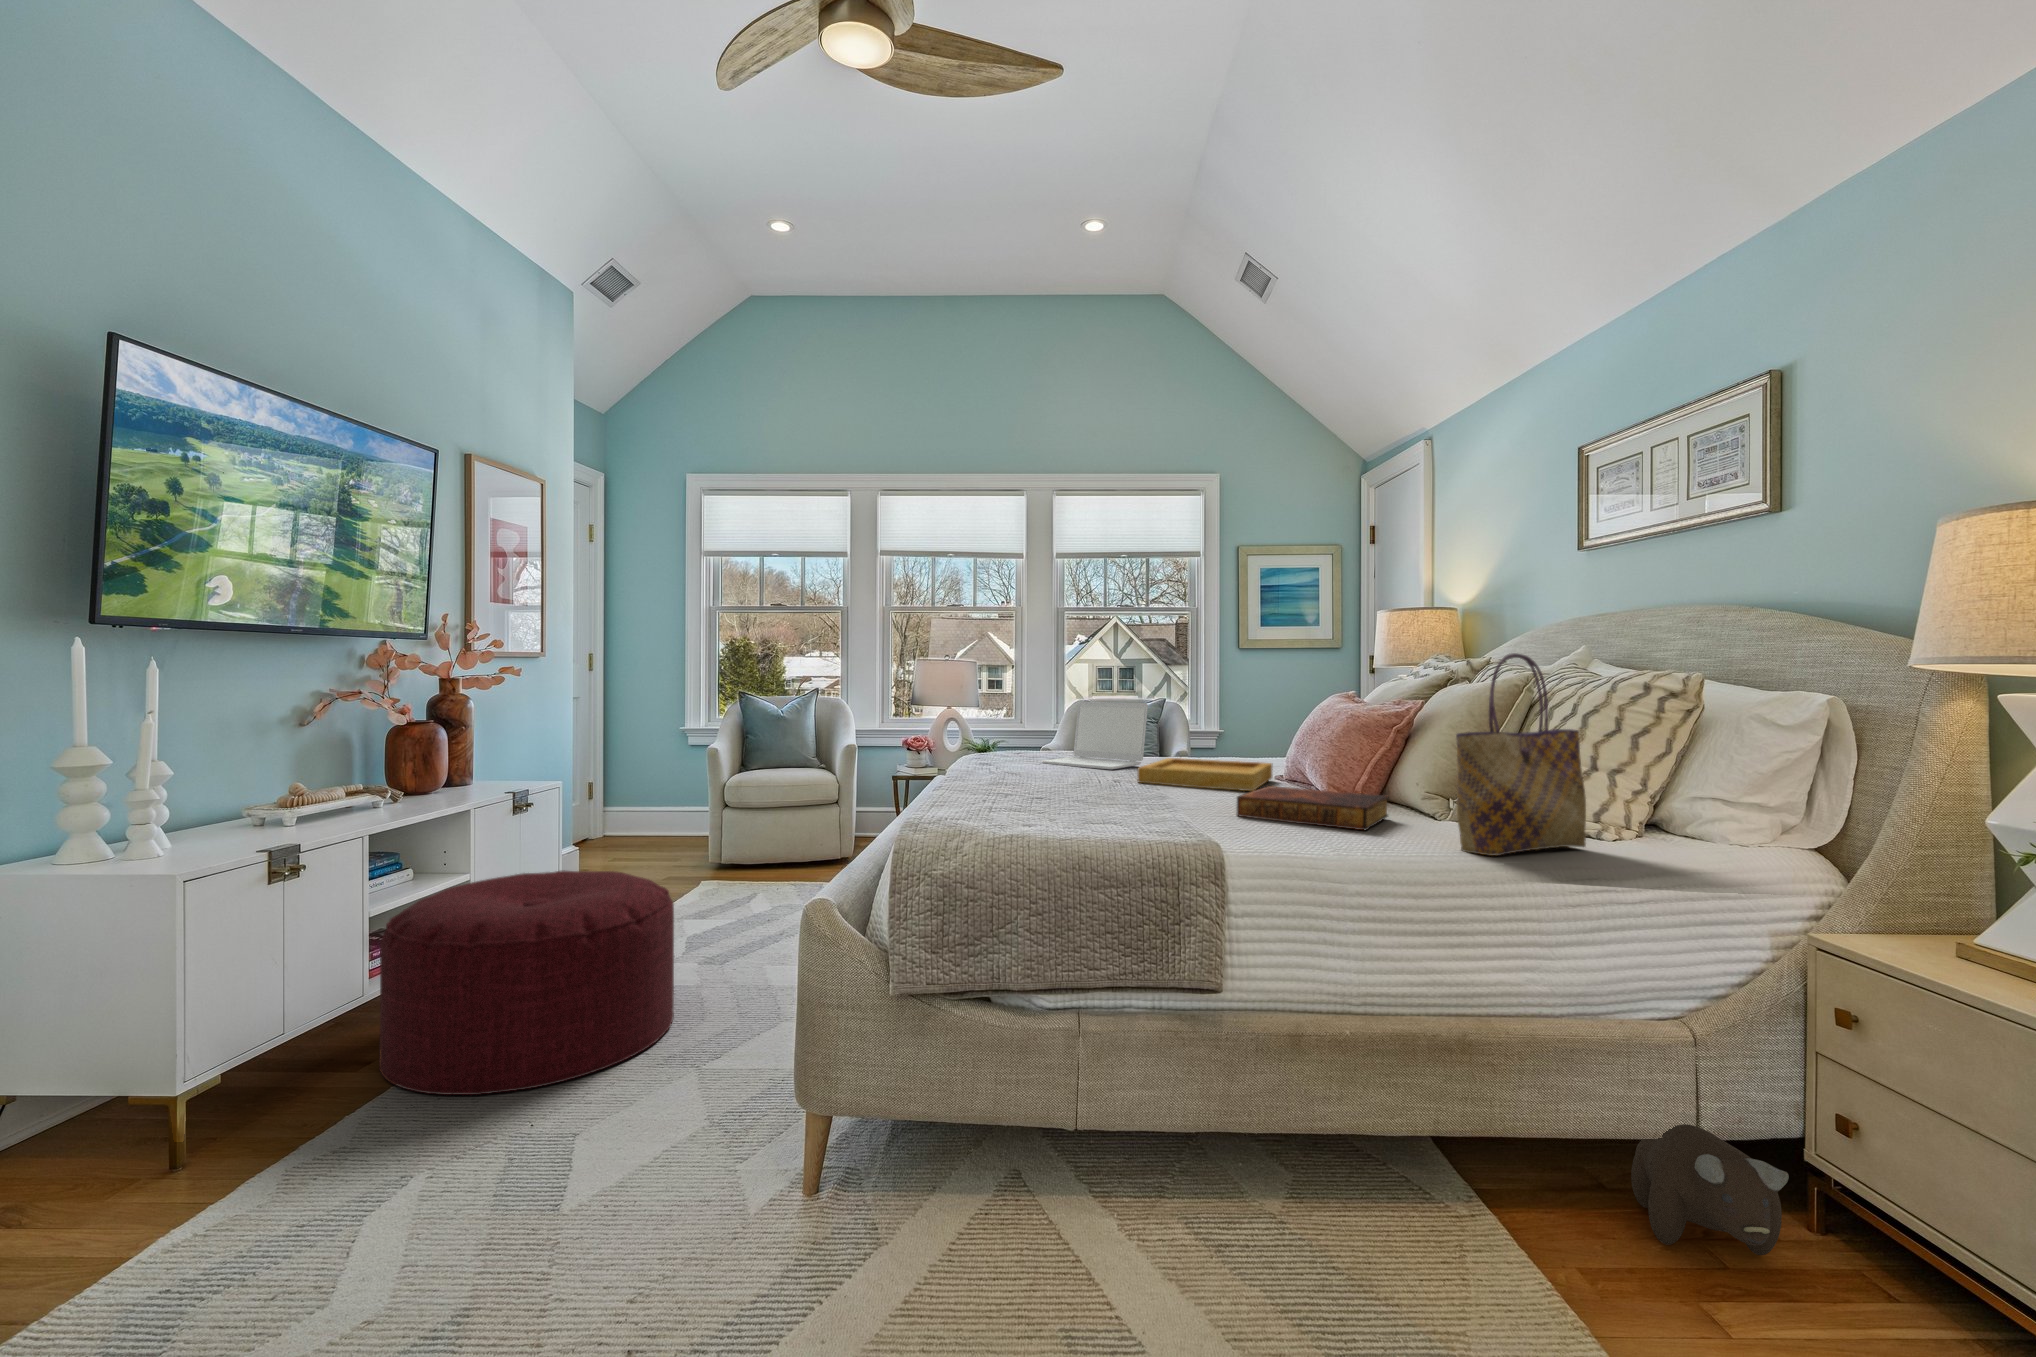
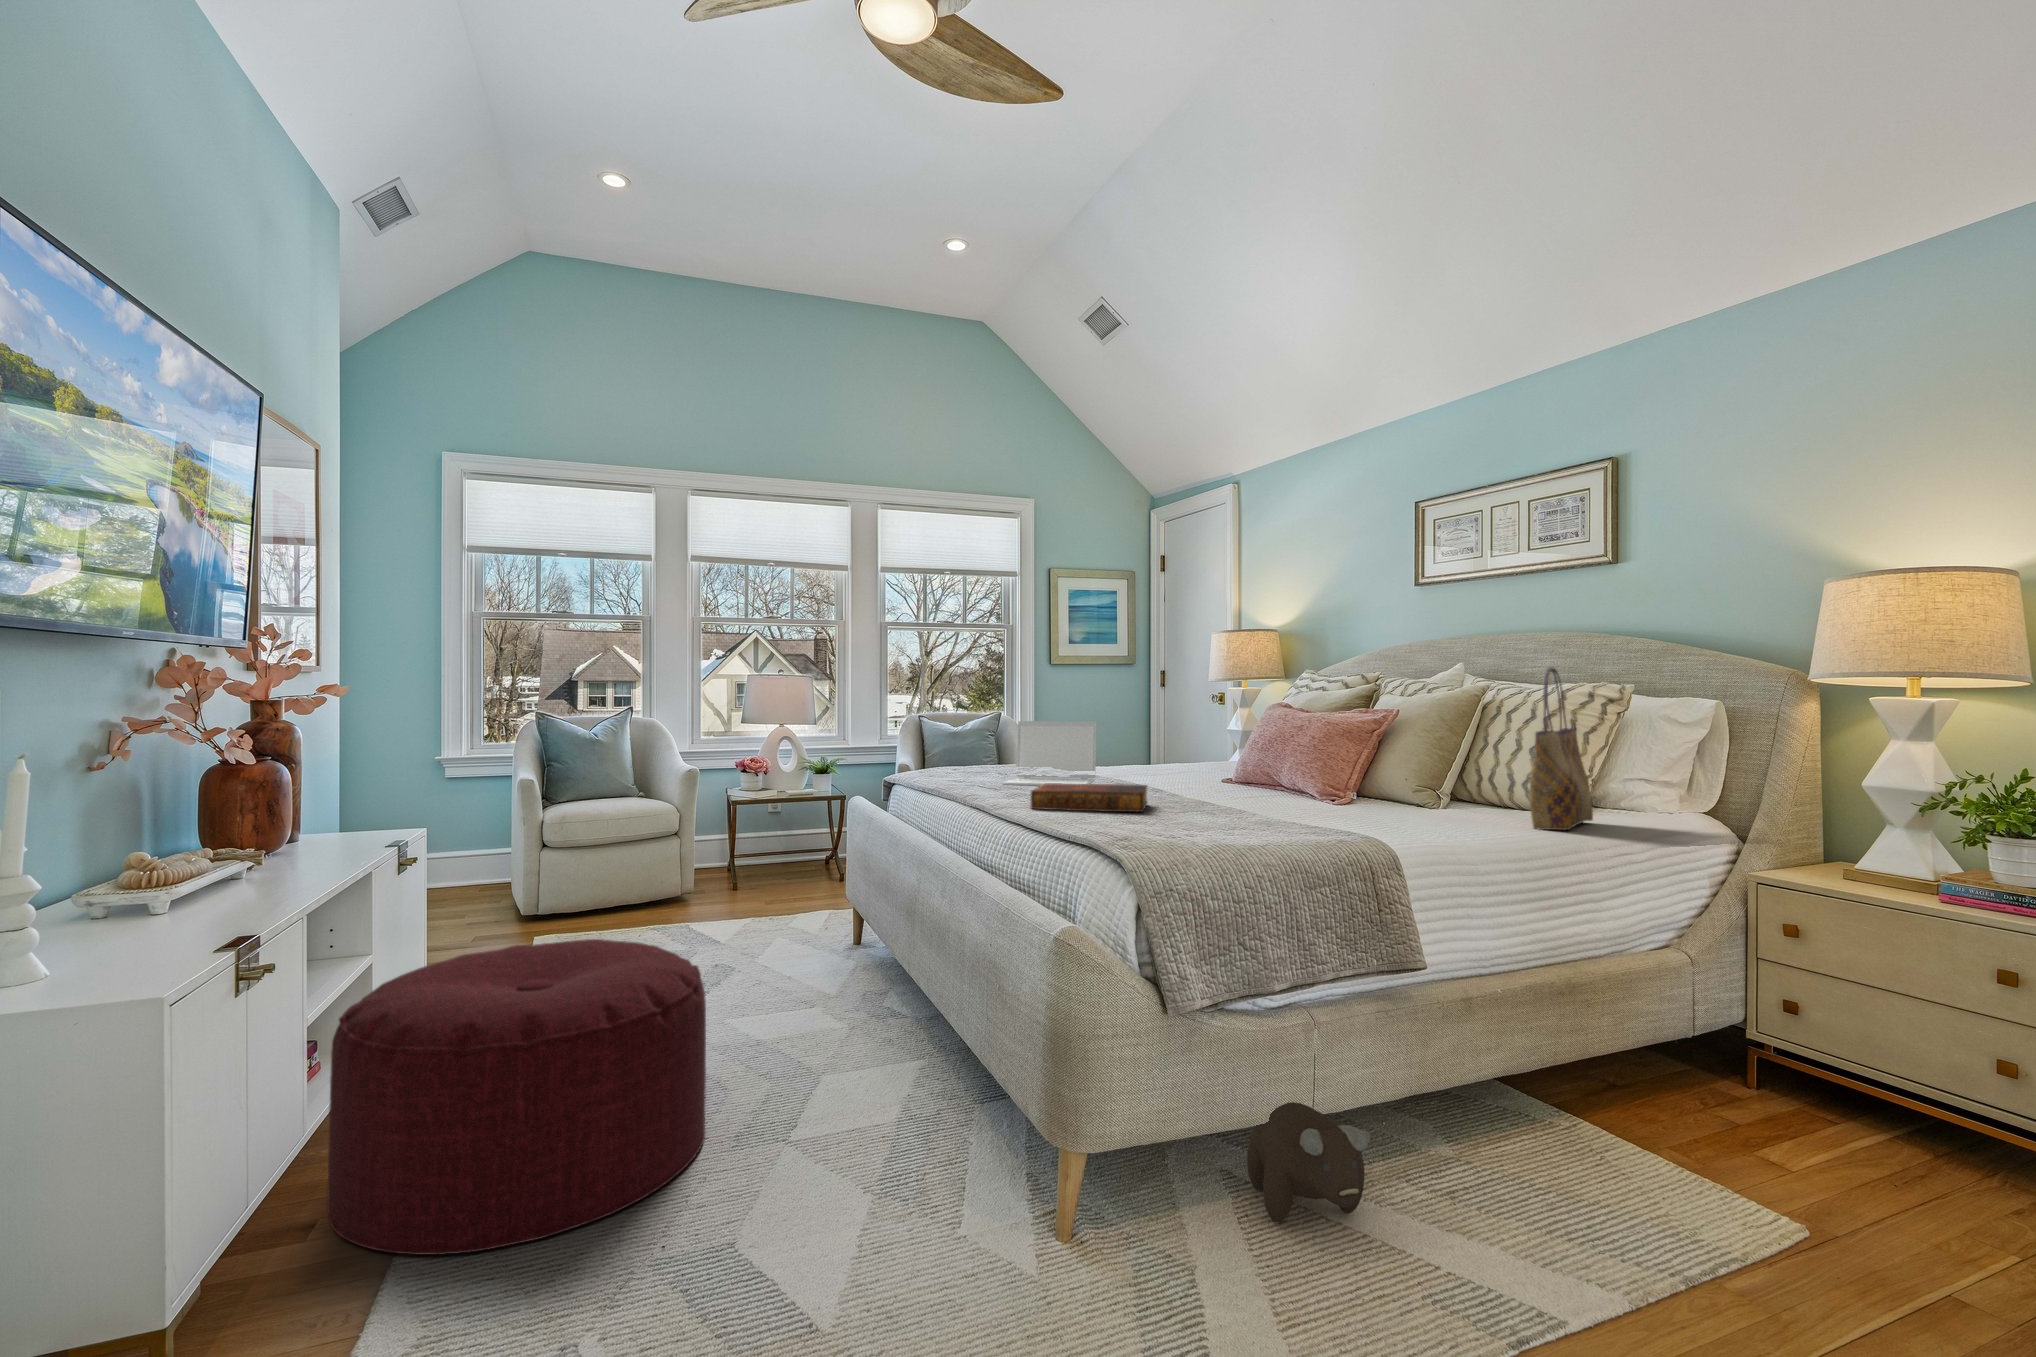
tray: present [1138,758,1272,791] -> none [1134,773,1255,798]
book: present [1237,786,1388,830] -> present [1031,783,1147,812]
plush toy: present [1631,1124,1789,1255] -> present [1247,1102,1371,1223]

